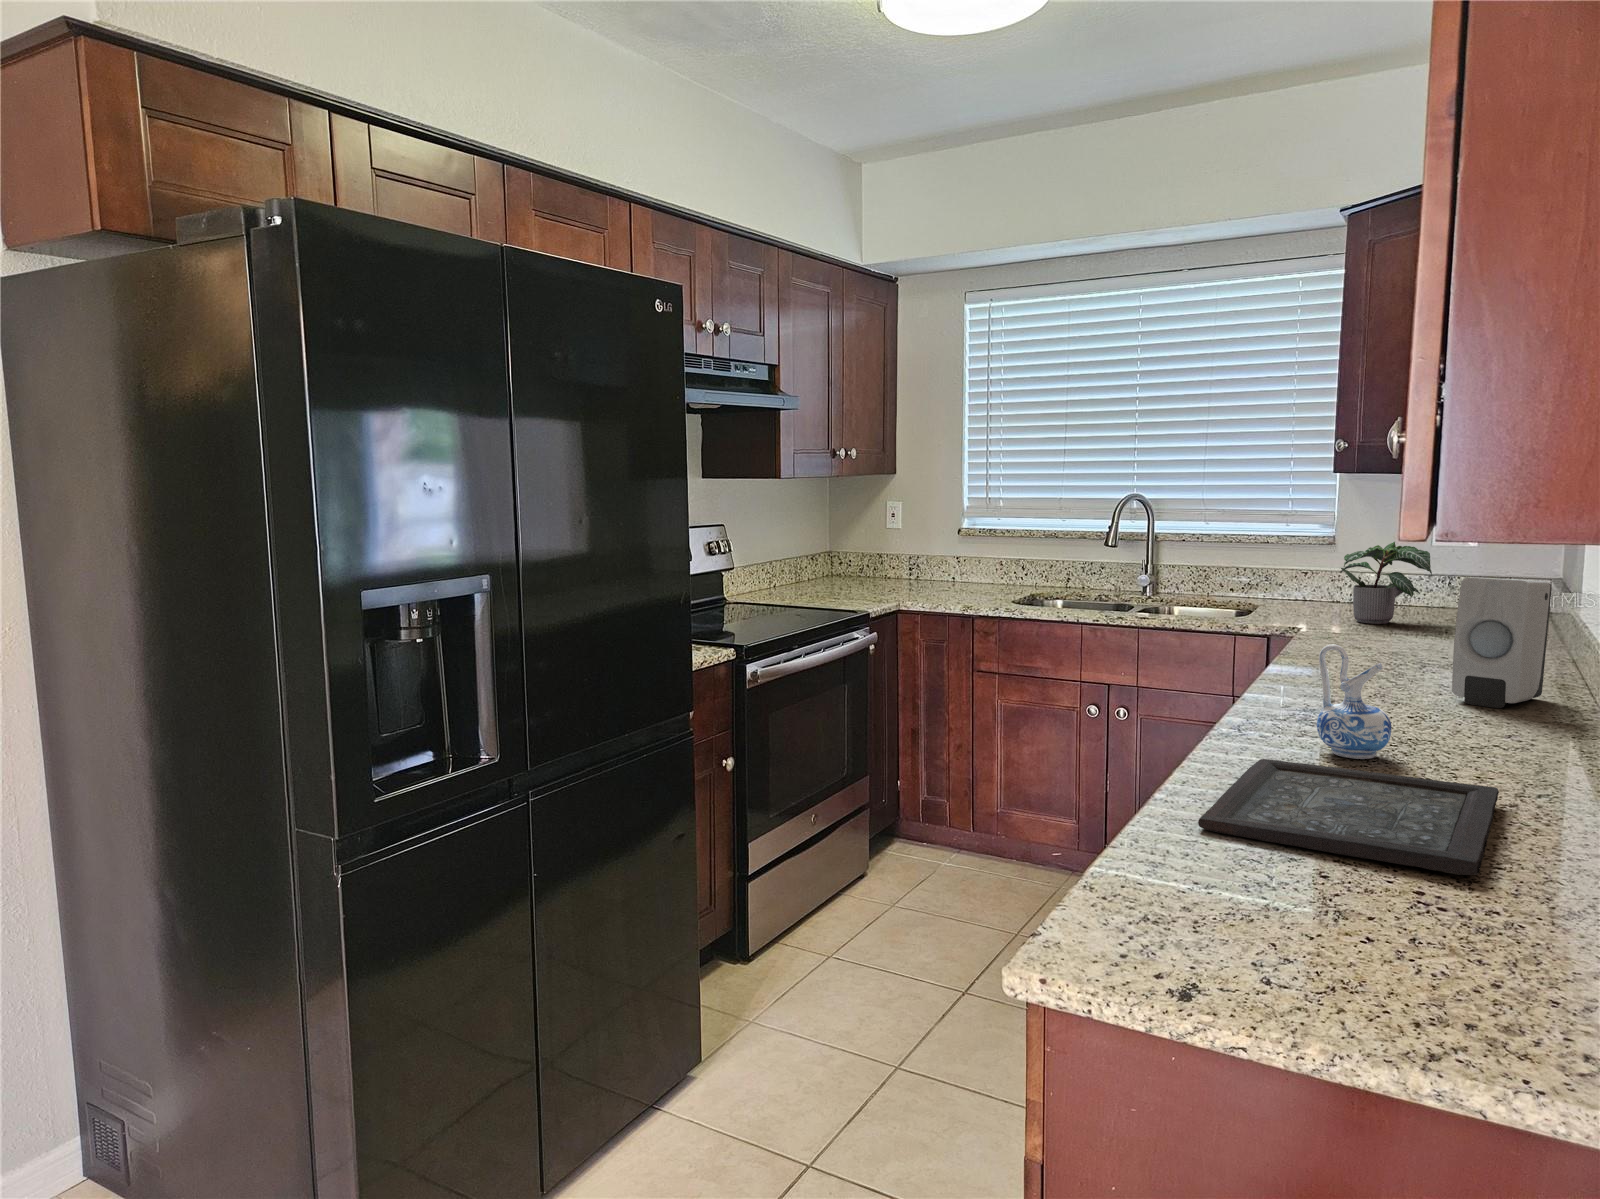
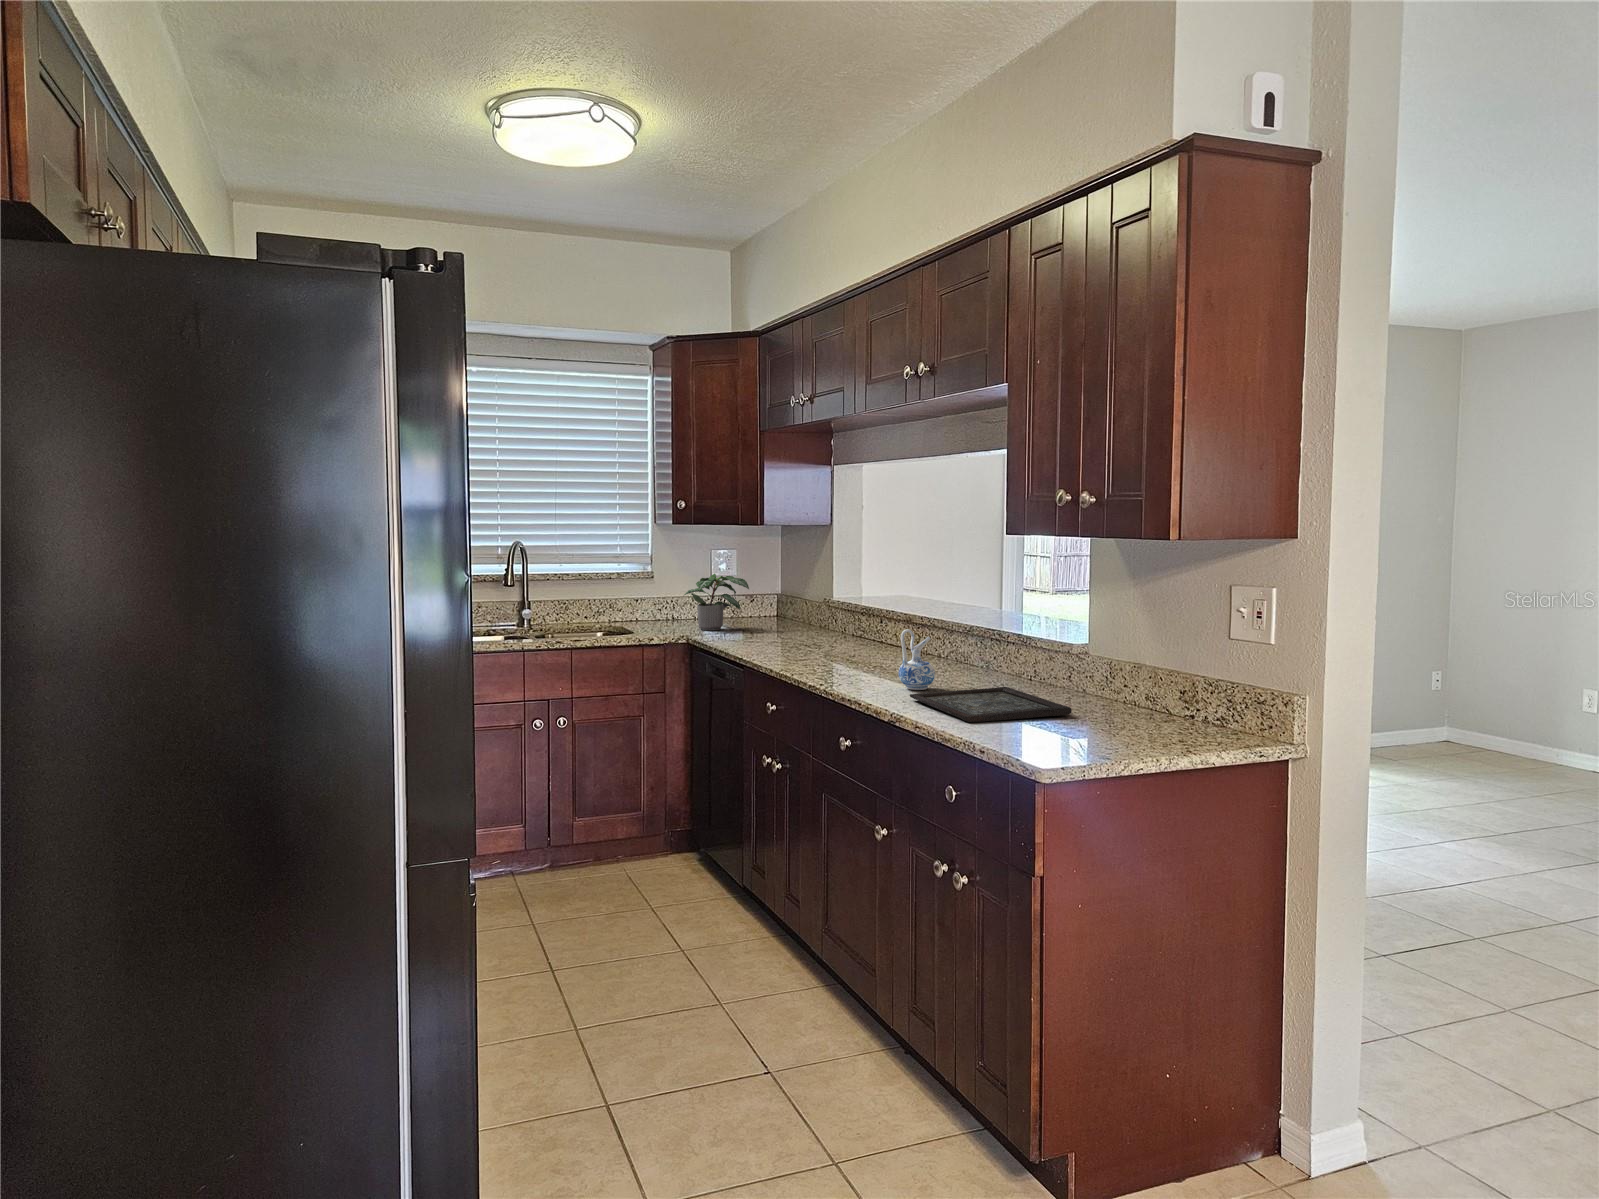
soap dispenser: present [1452,578,1551,708] -> none [867,591,907,663]

